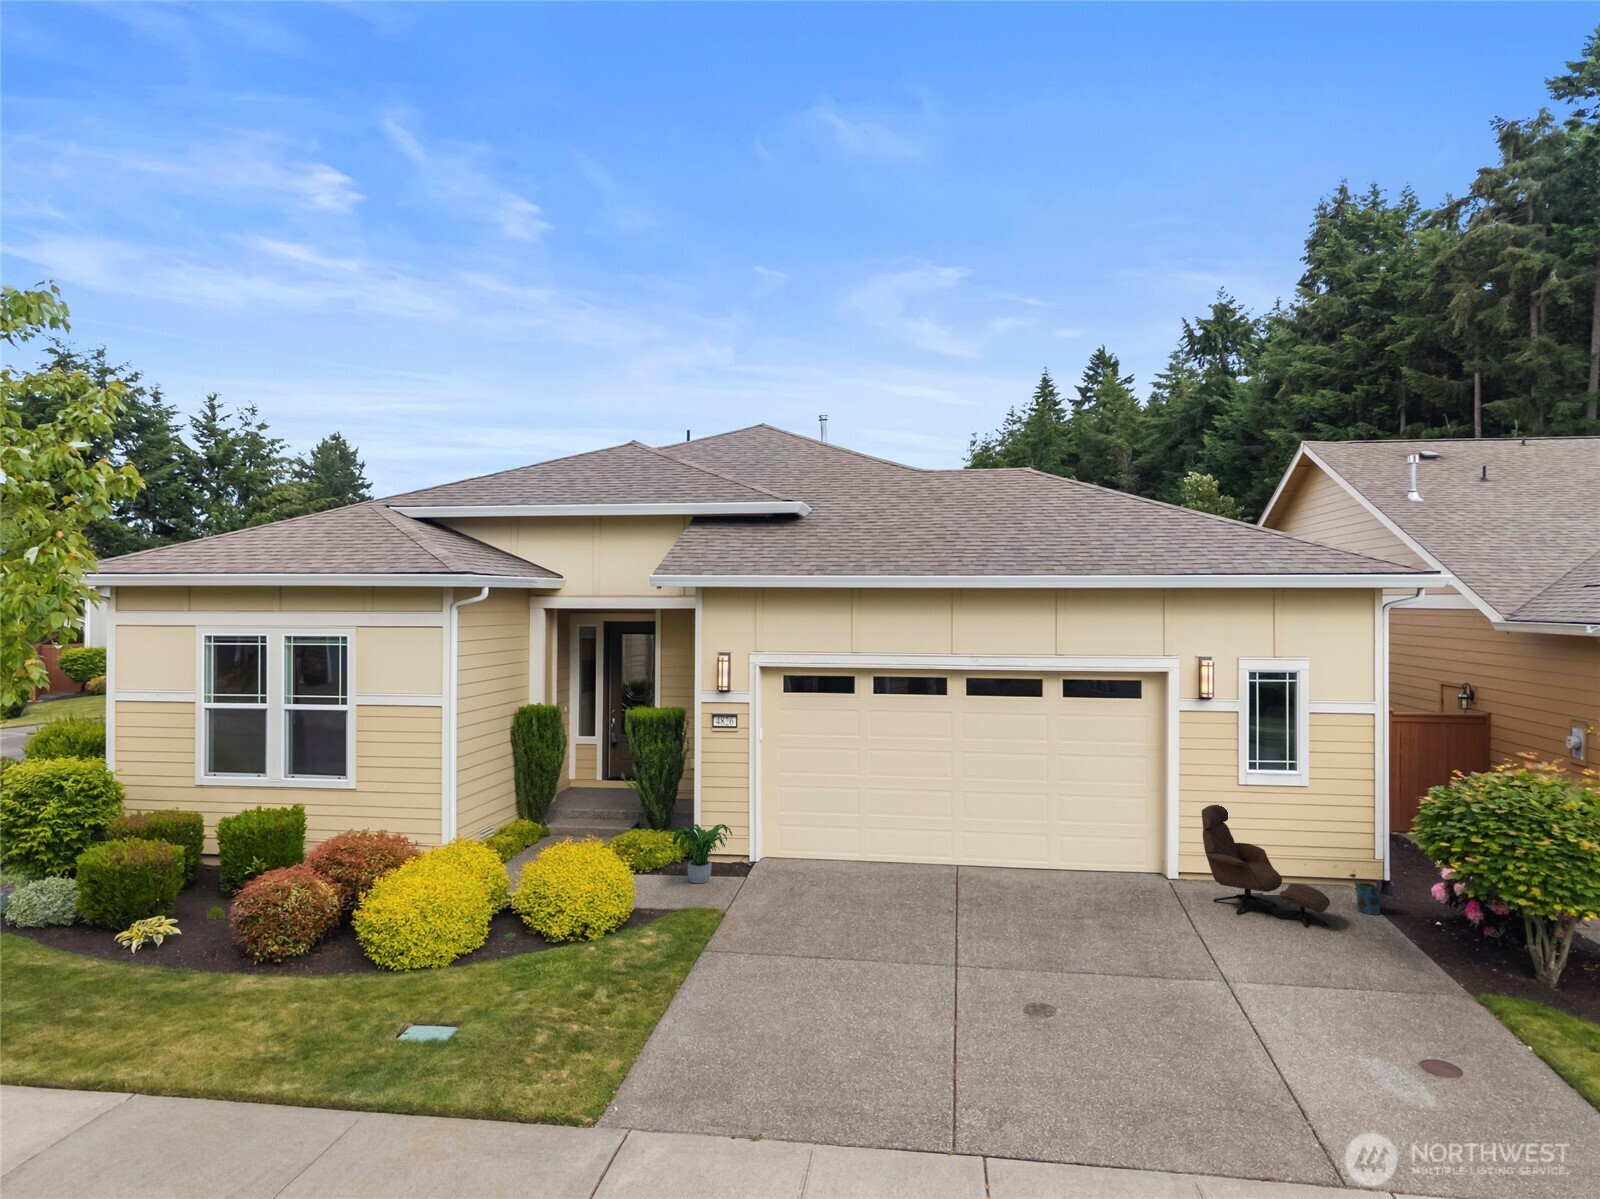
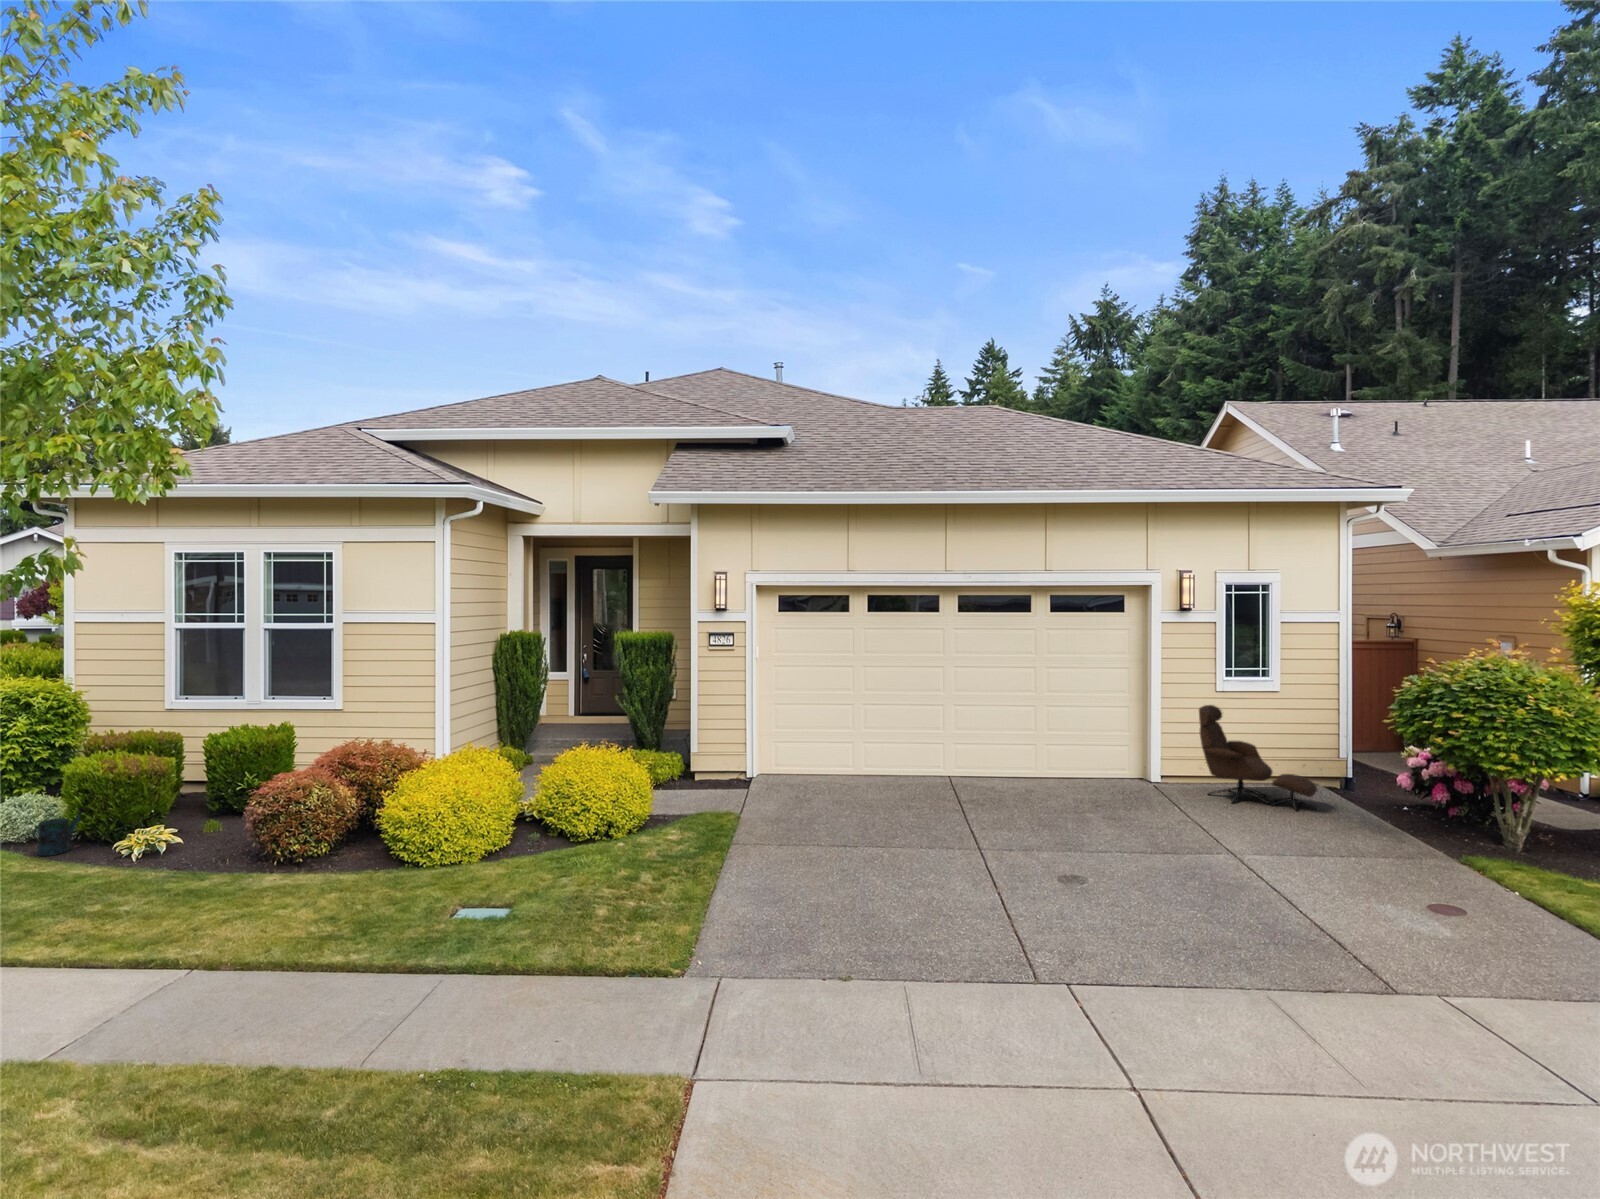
potted plant: present [672,824,732,884] -> none [684,736,741,793]
watering can: present [1350,874,1380,915] -> present [32,808,86,856]

